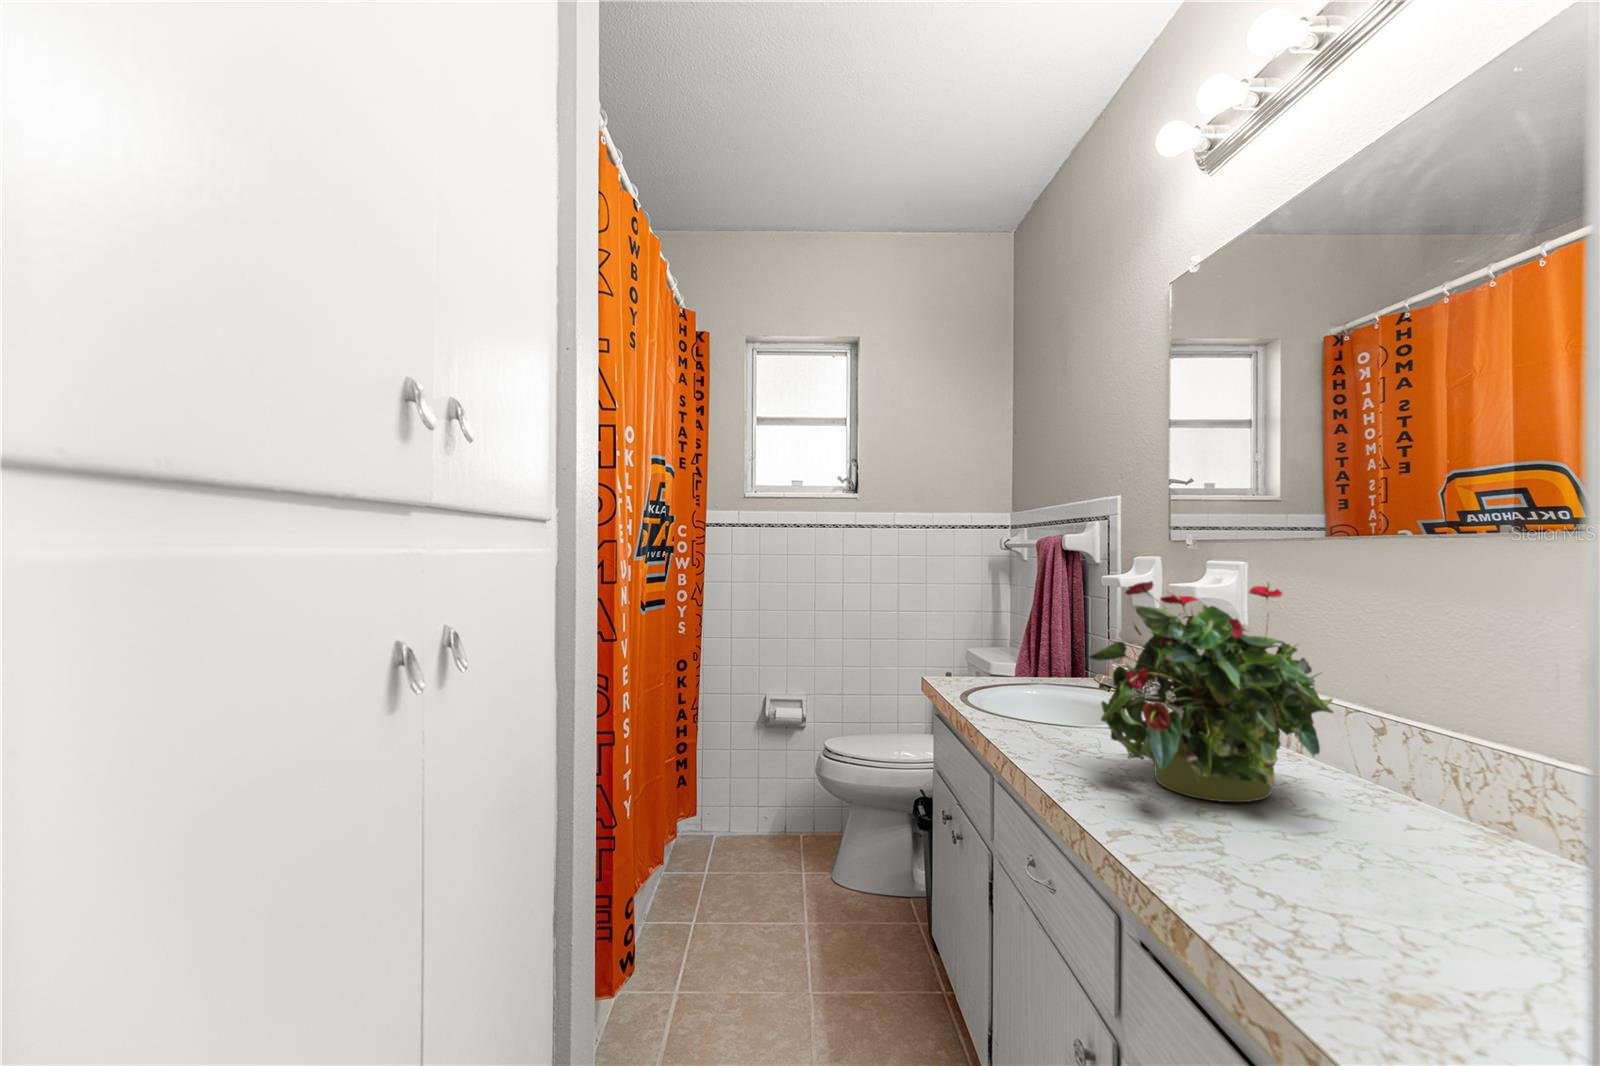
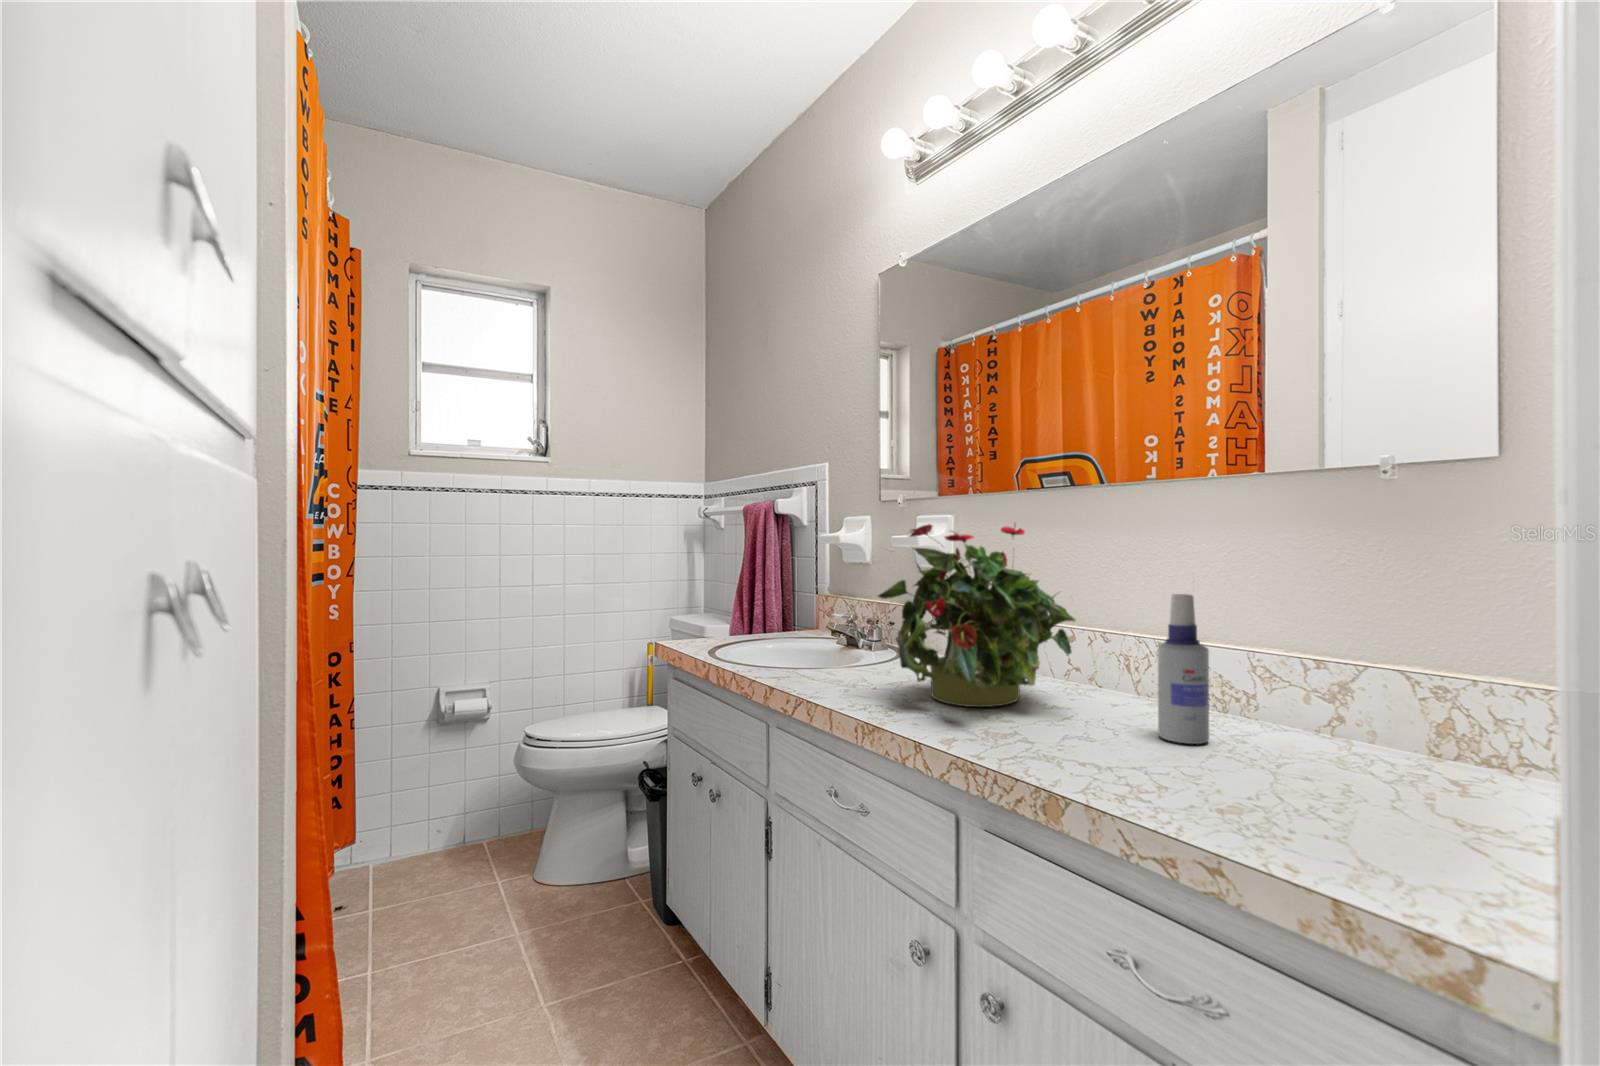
spray bottle: none [1431,696,1516,910] -> present [1158,594,1209,744]

